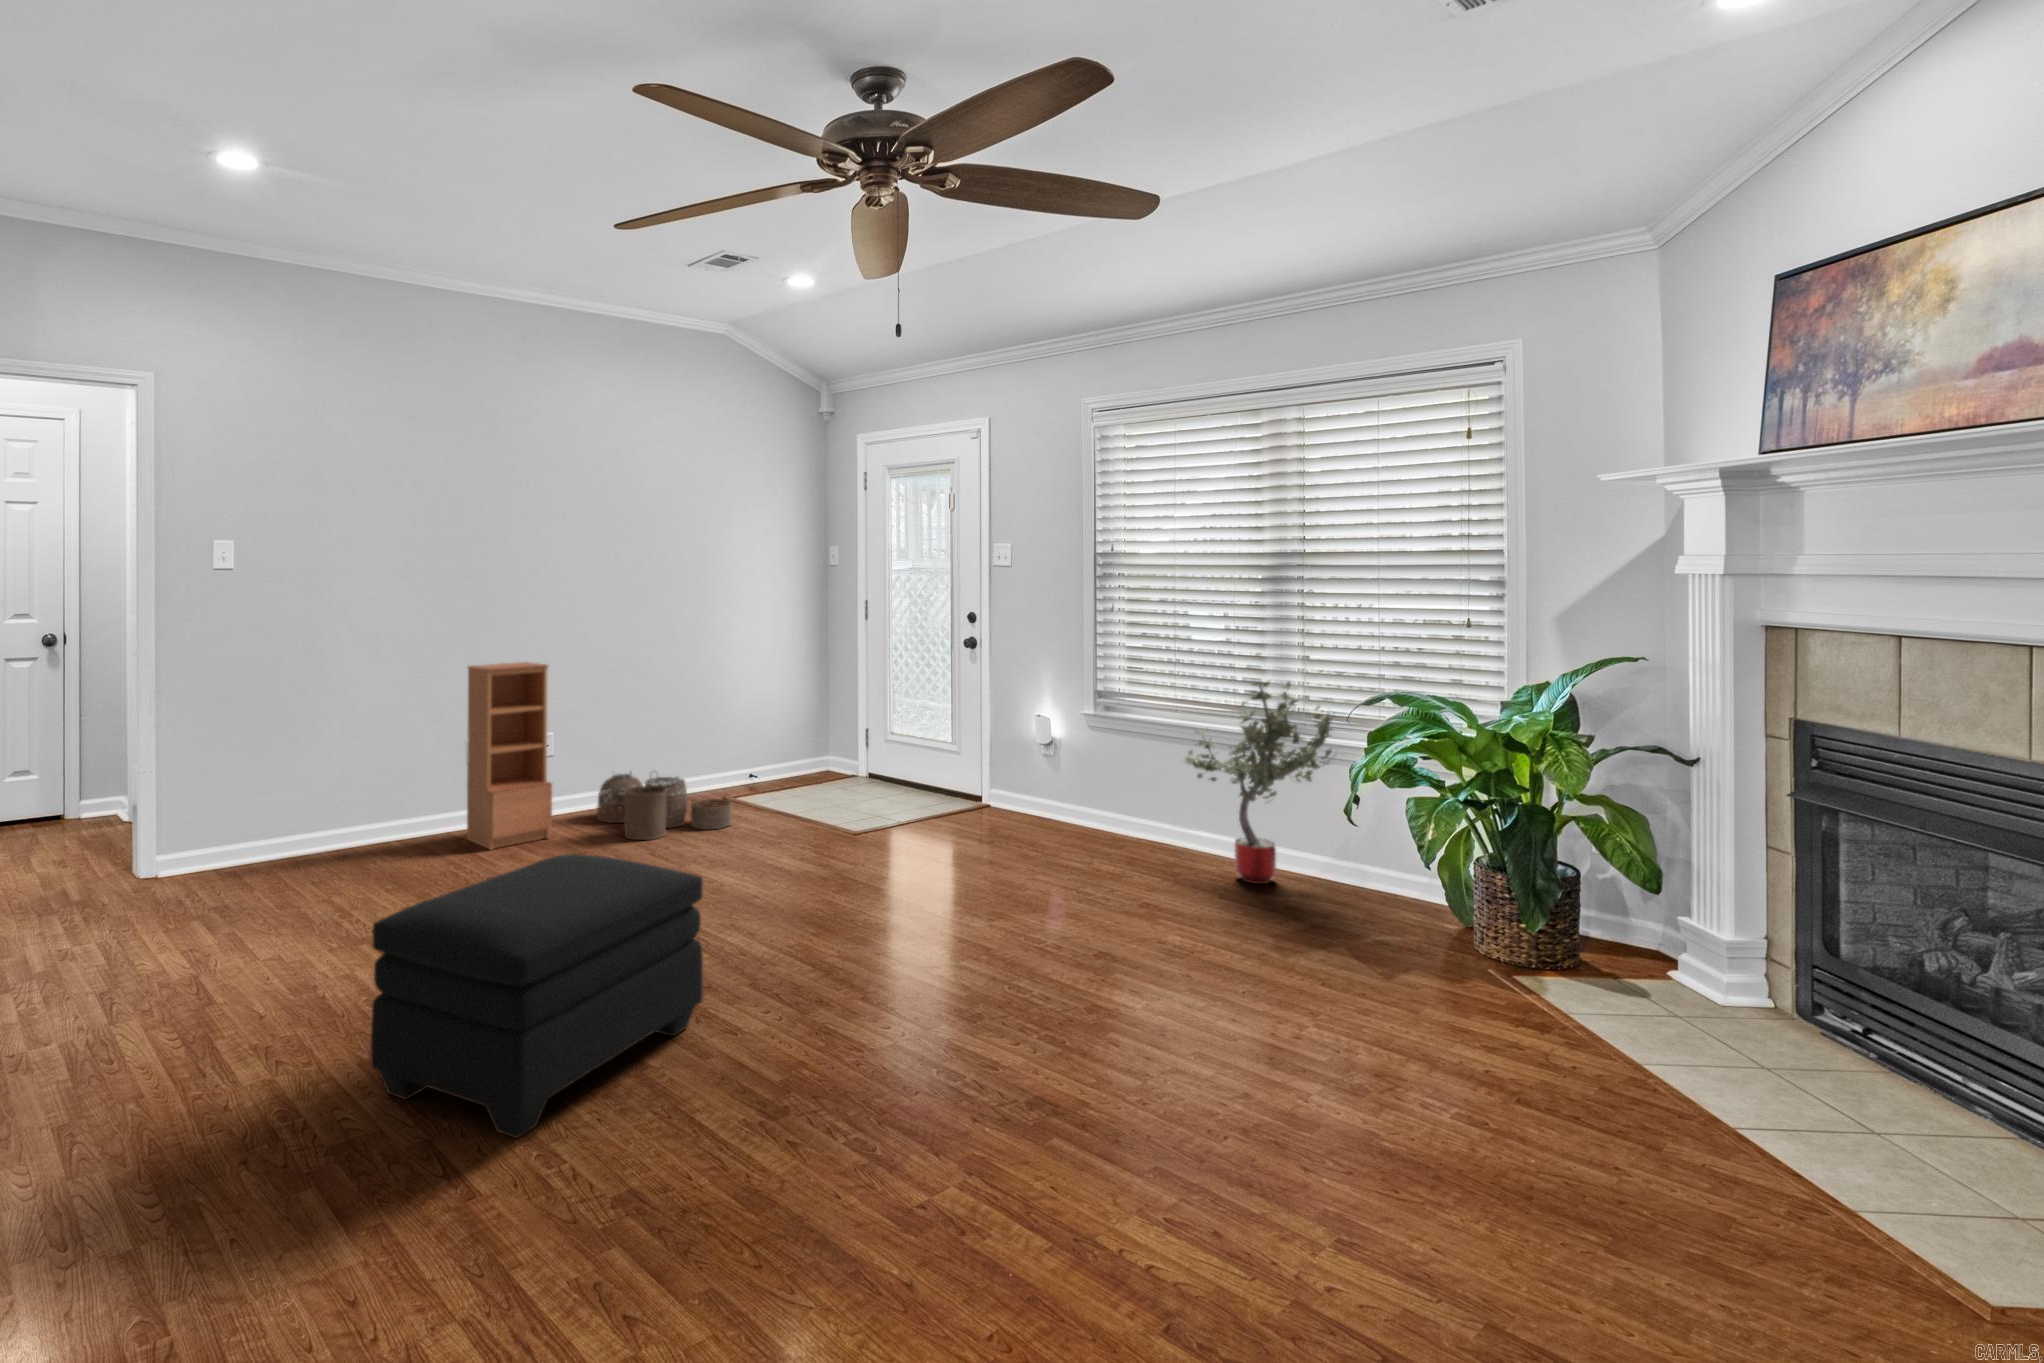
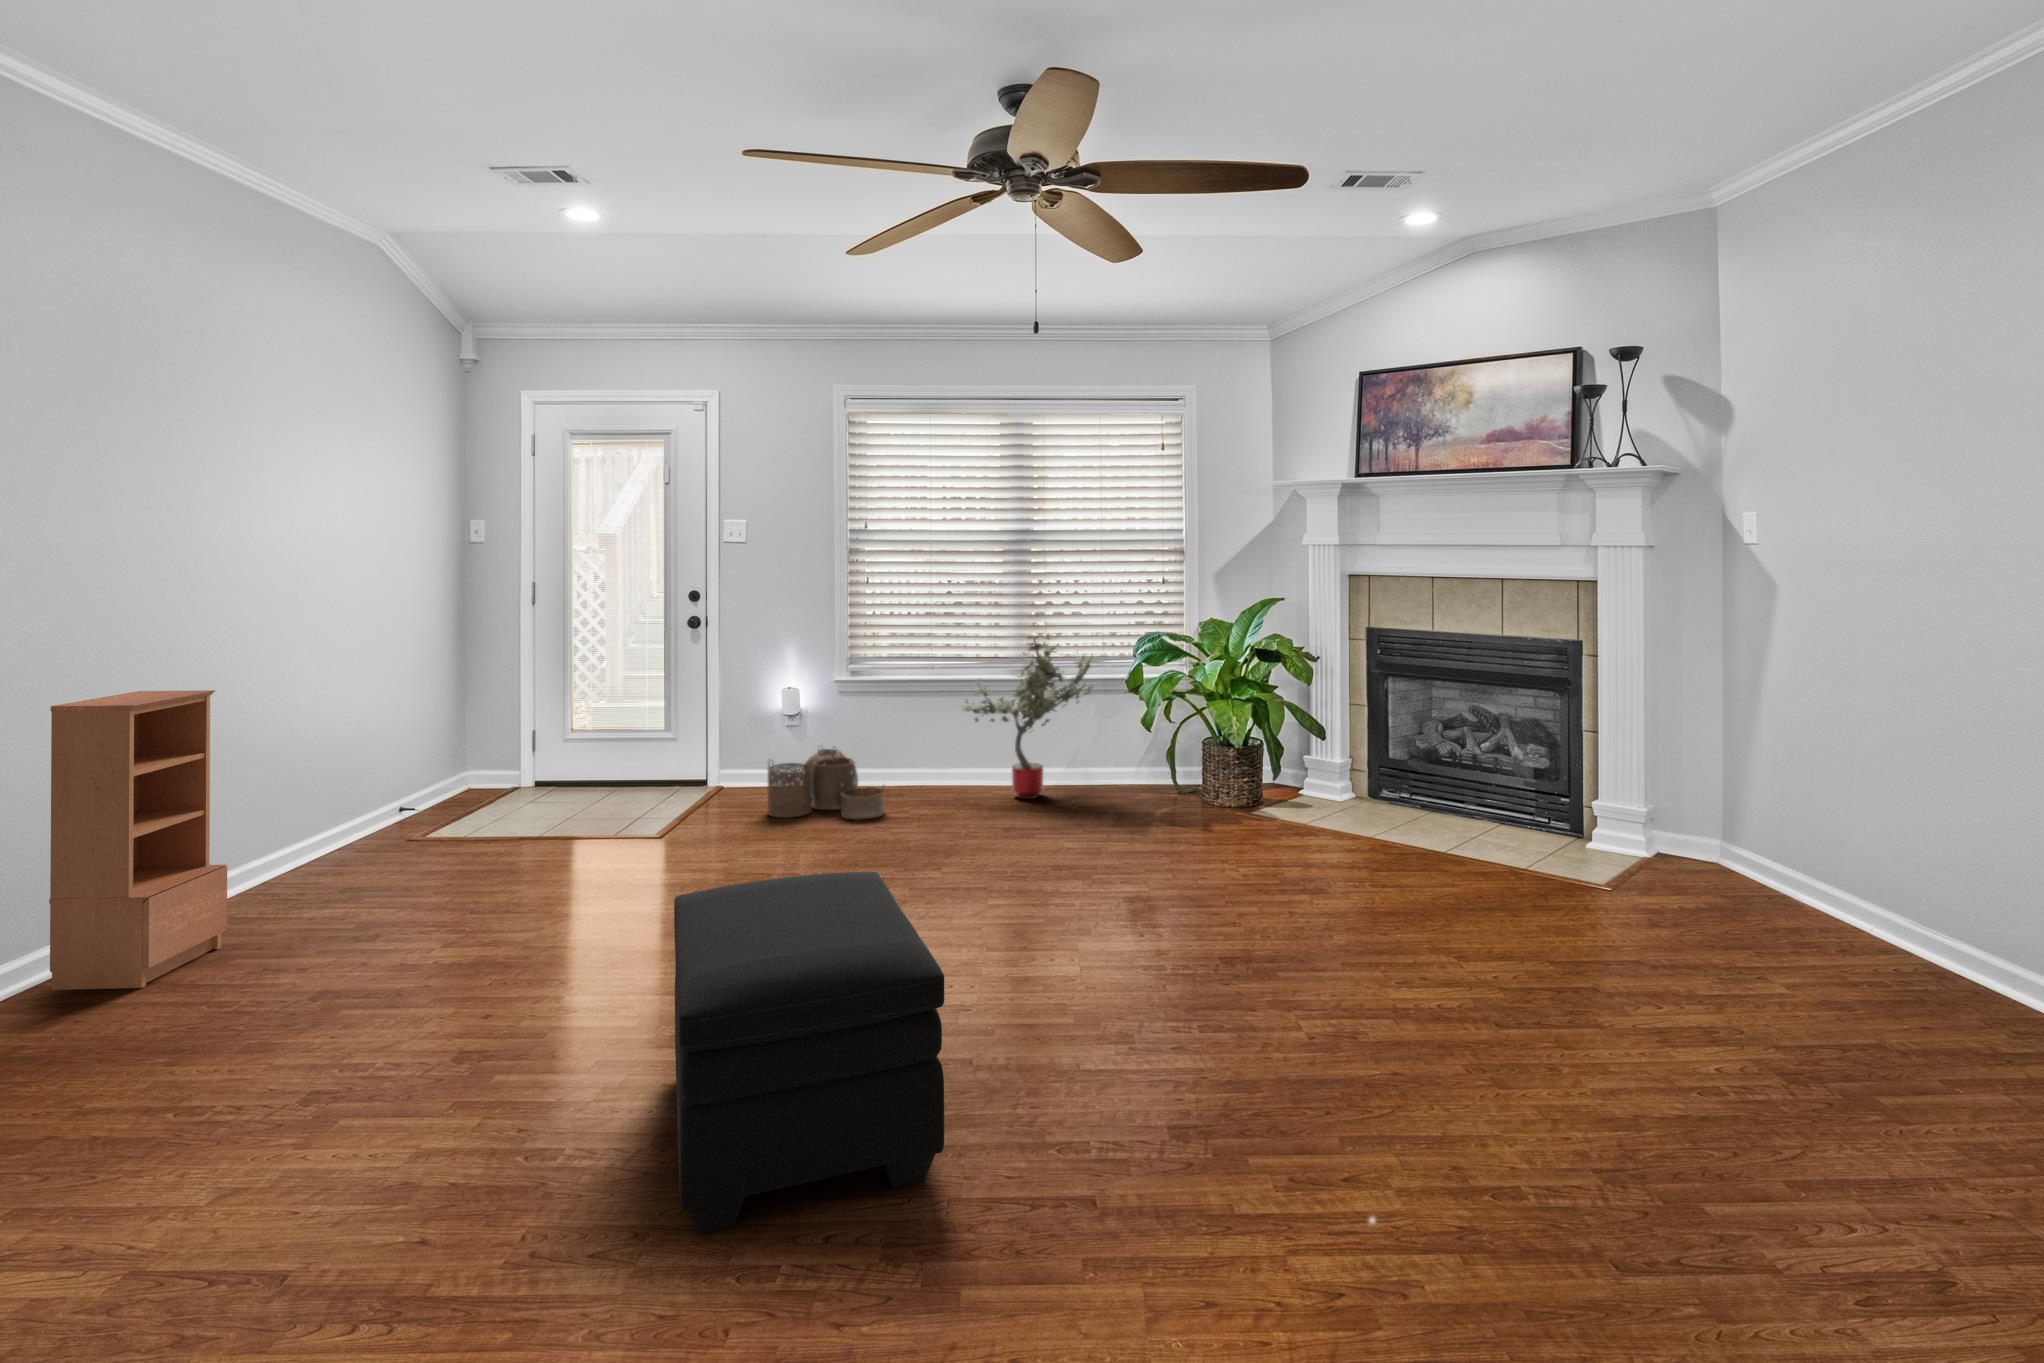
woven basket: present [597,772,731,840] -> present [768,749,884,819]

